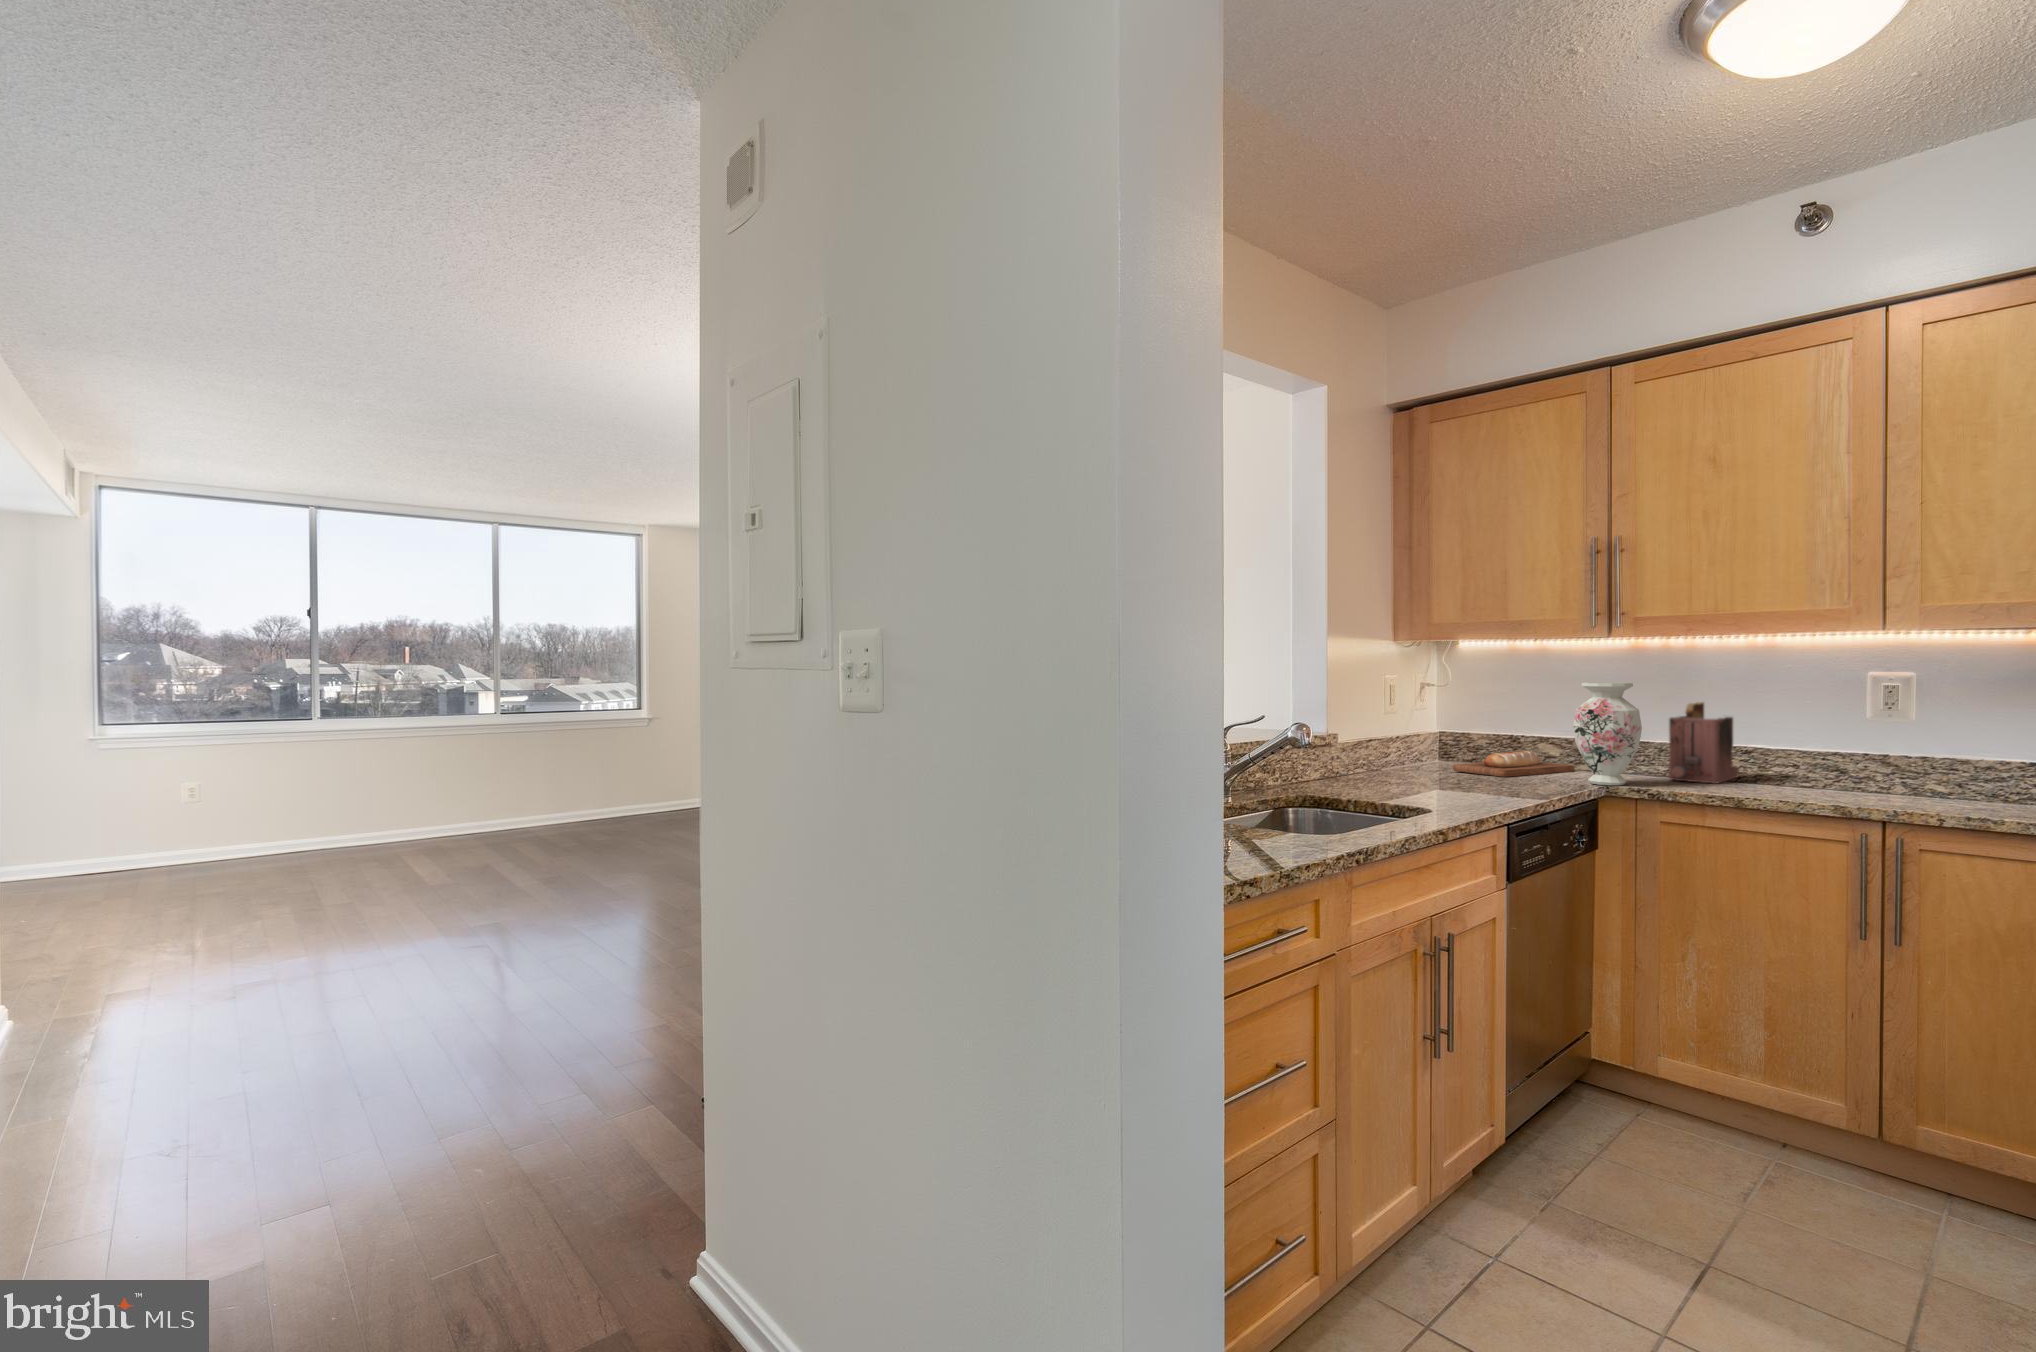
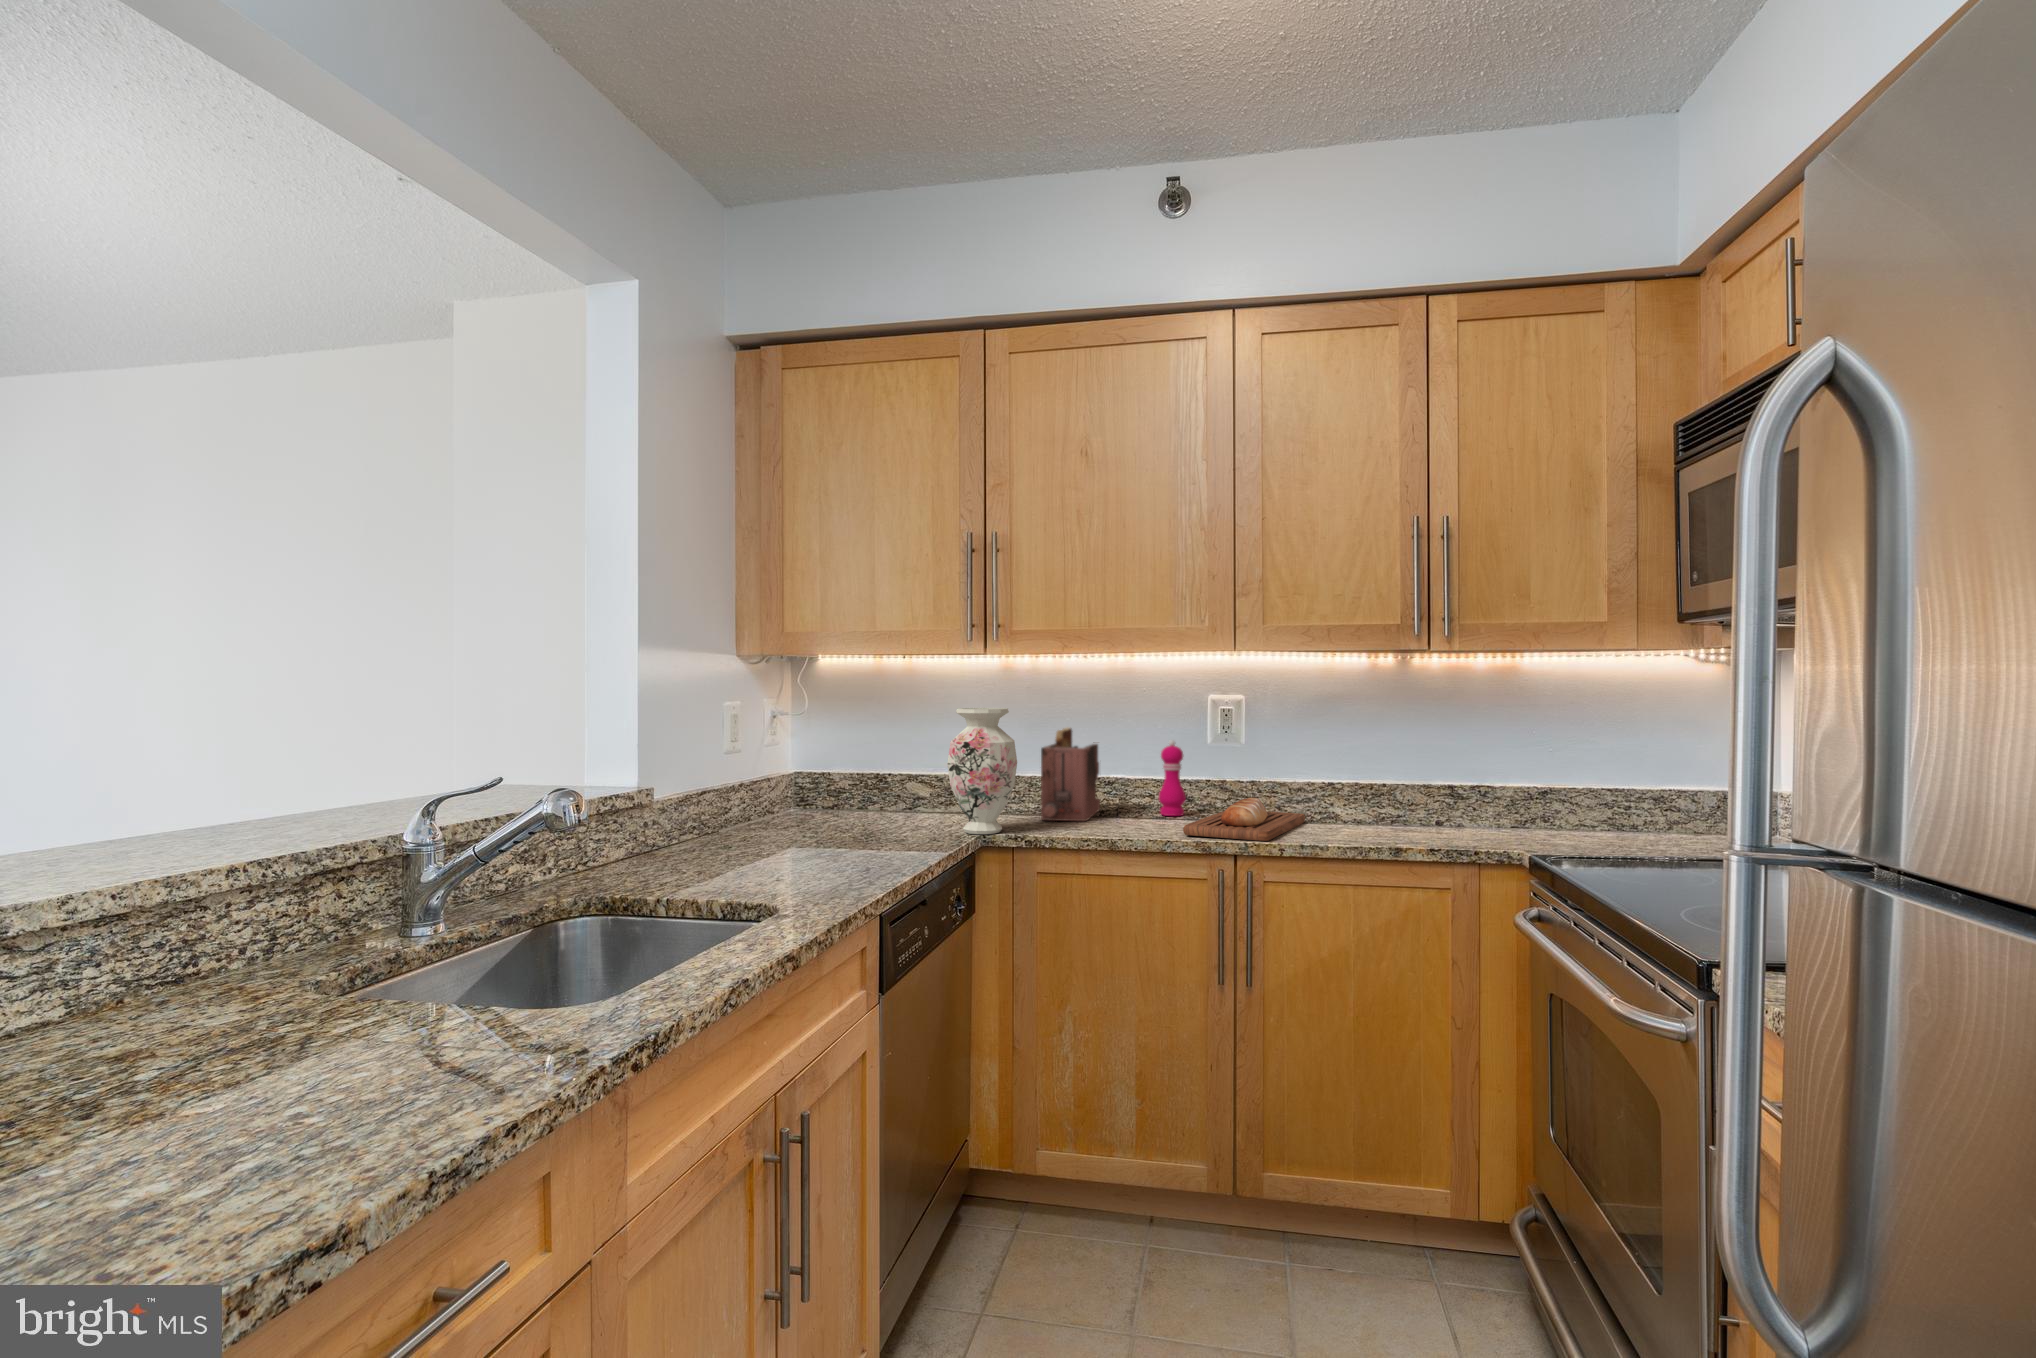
pepper mill: none [1804,715,1838,786] -> present [1159,740,1186,816]
bread loaf: present [1453,751,1575,777] -> present [1183,798,1305,841]

